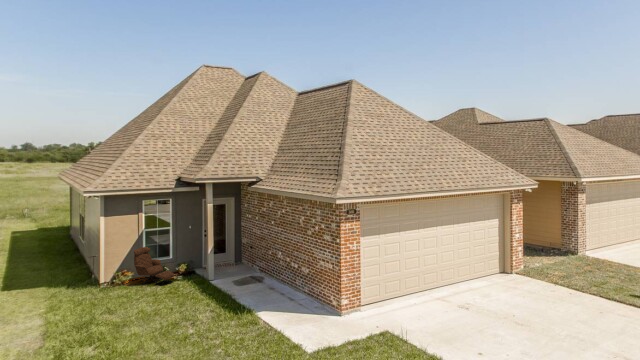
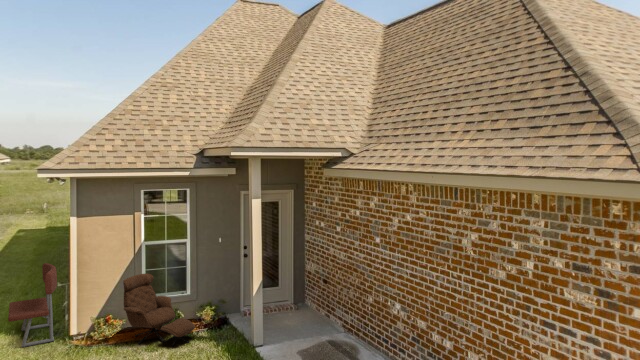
bench: none [65,242,94,288] -> present [8,263,57,347]

